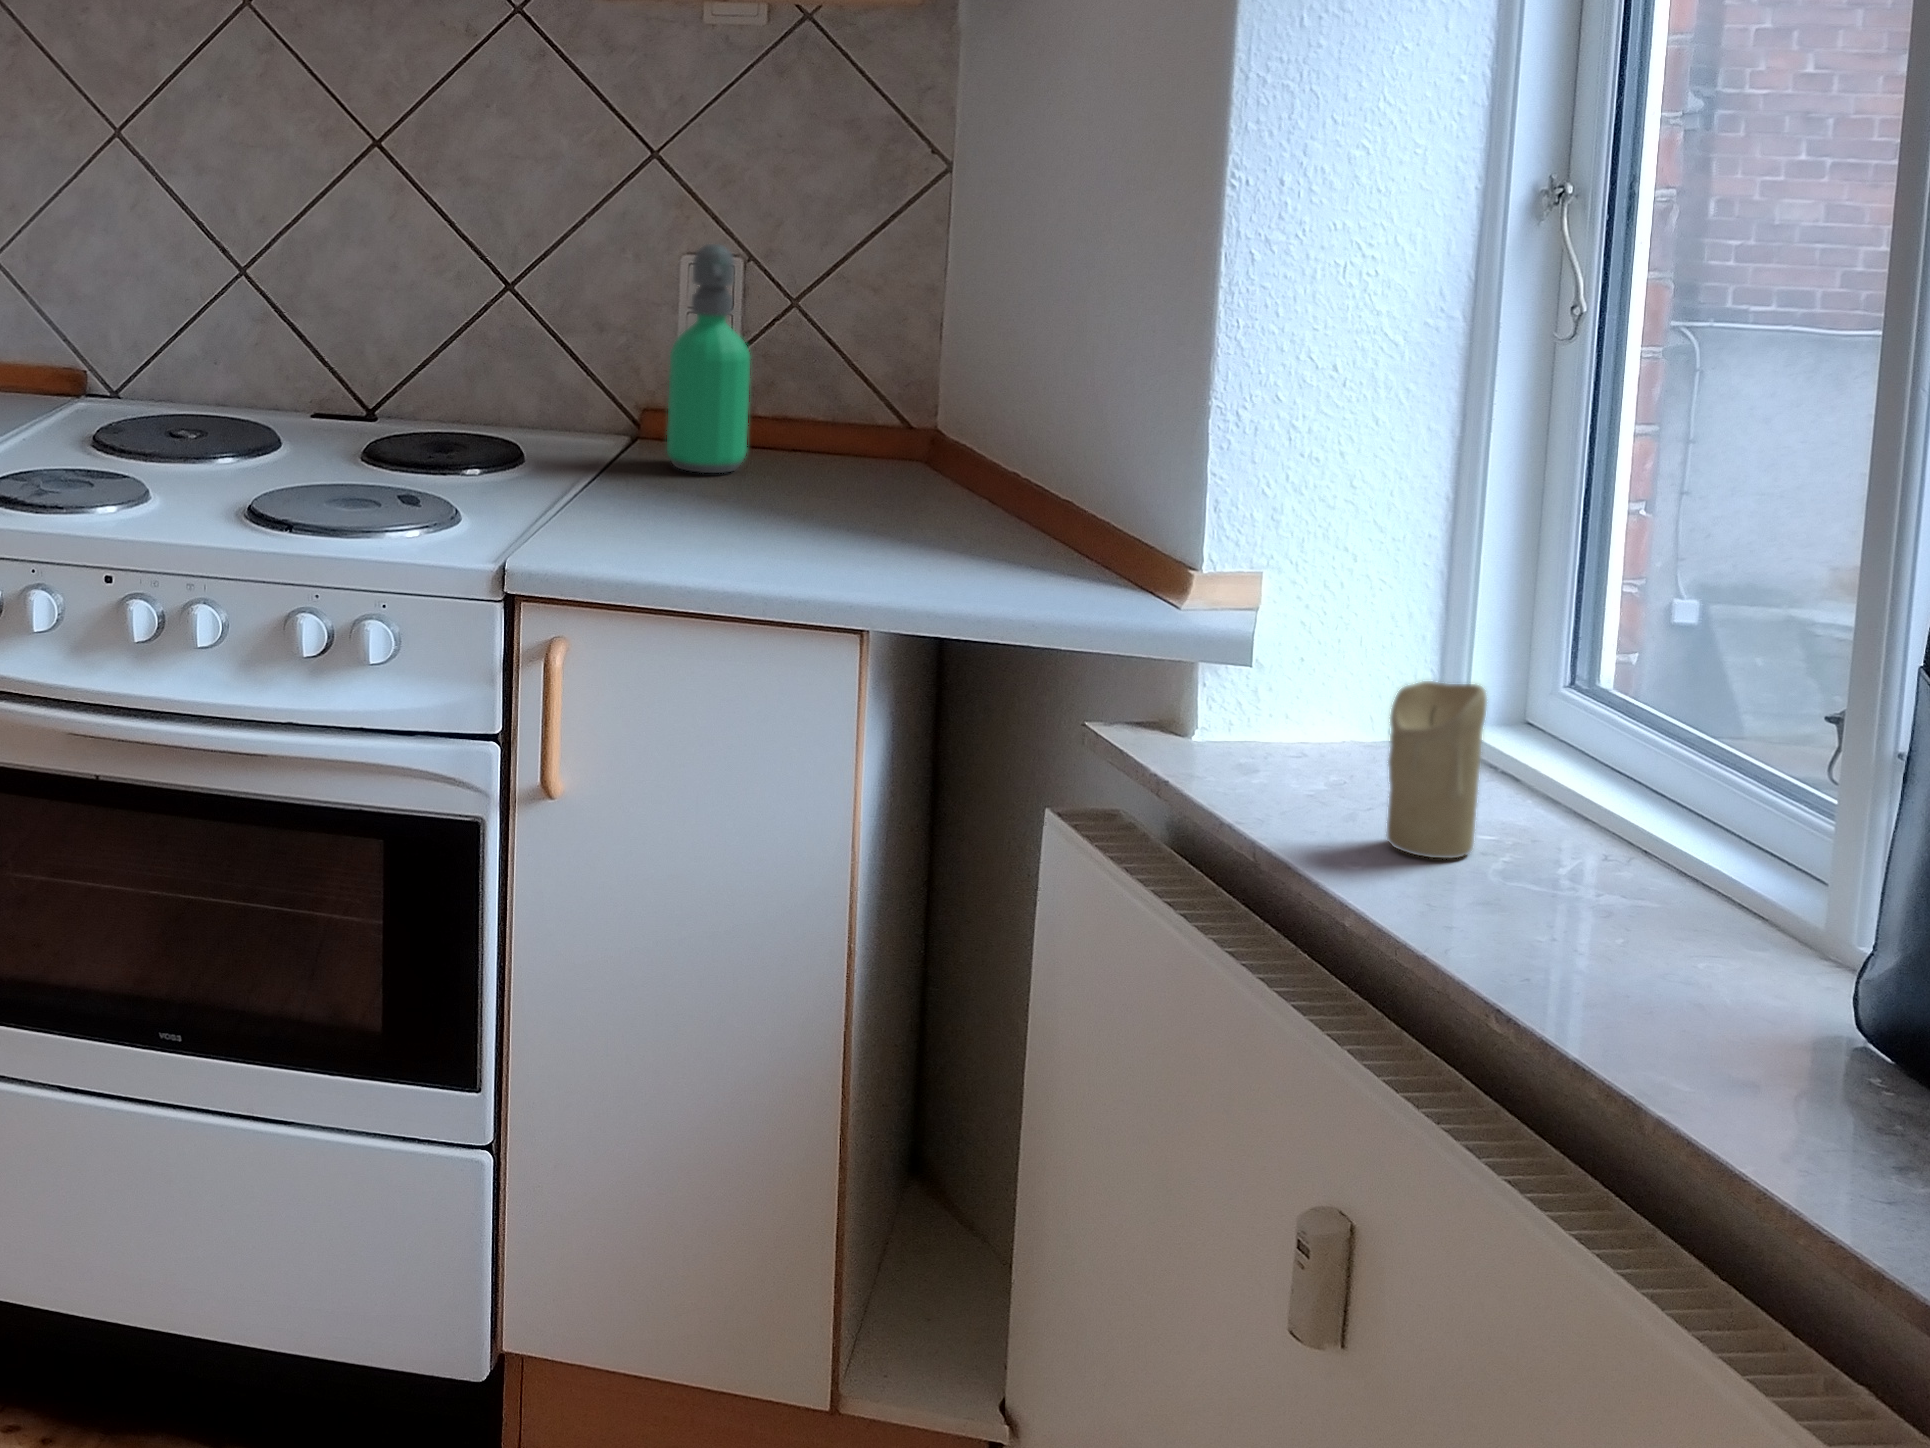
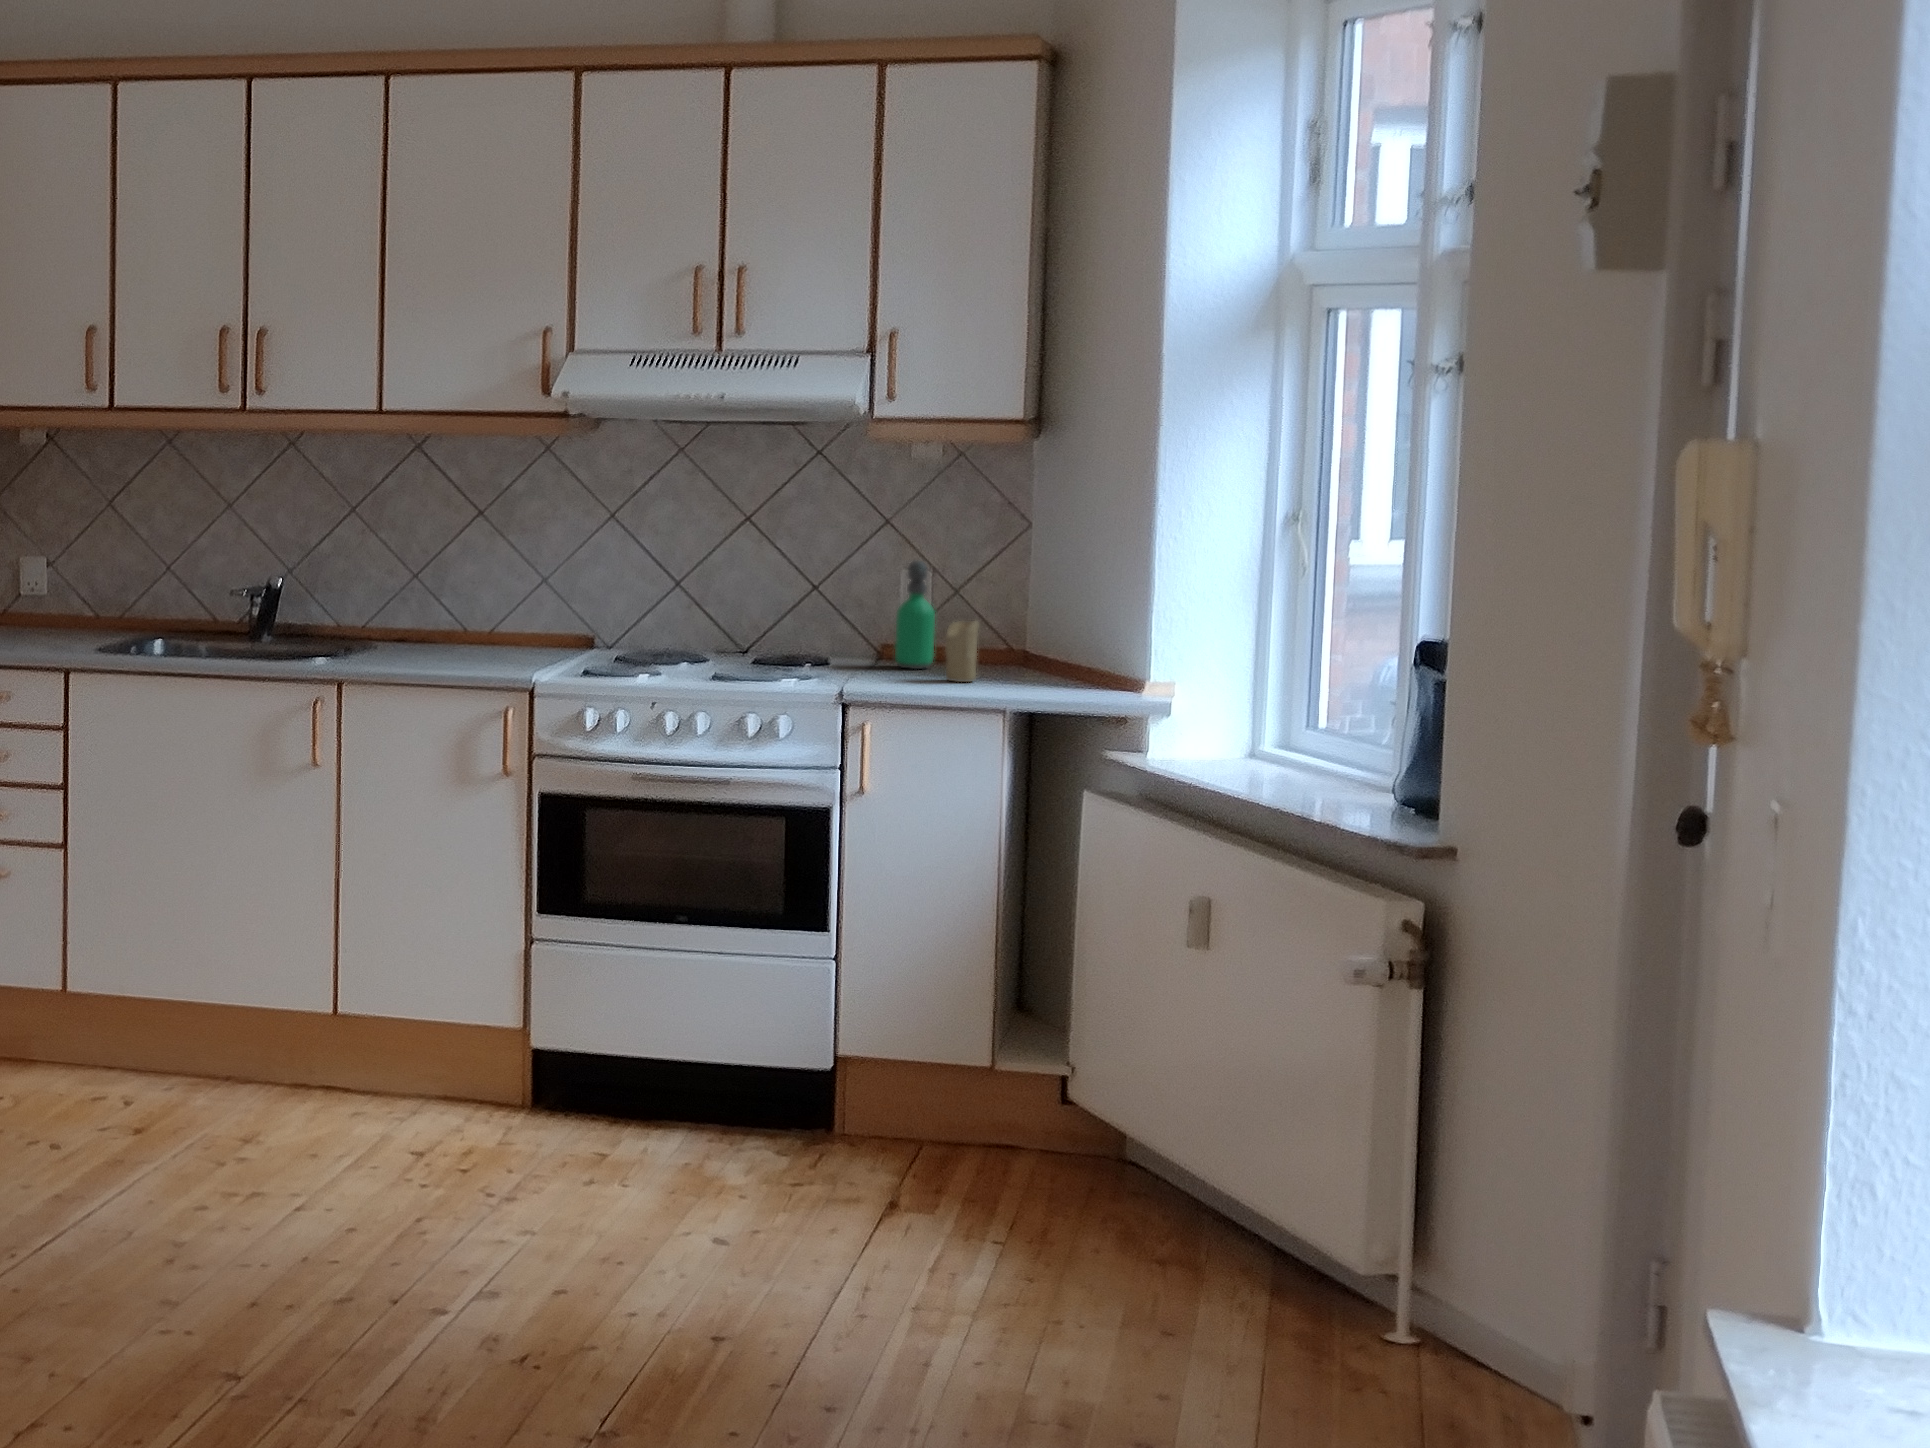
candle: present [1386,681,1487,858] -> present [946,621,979,682]

